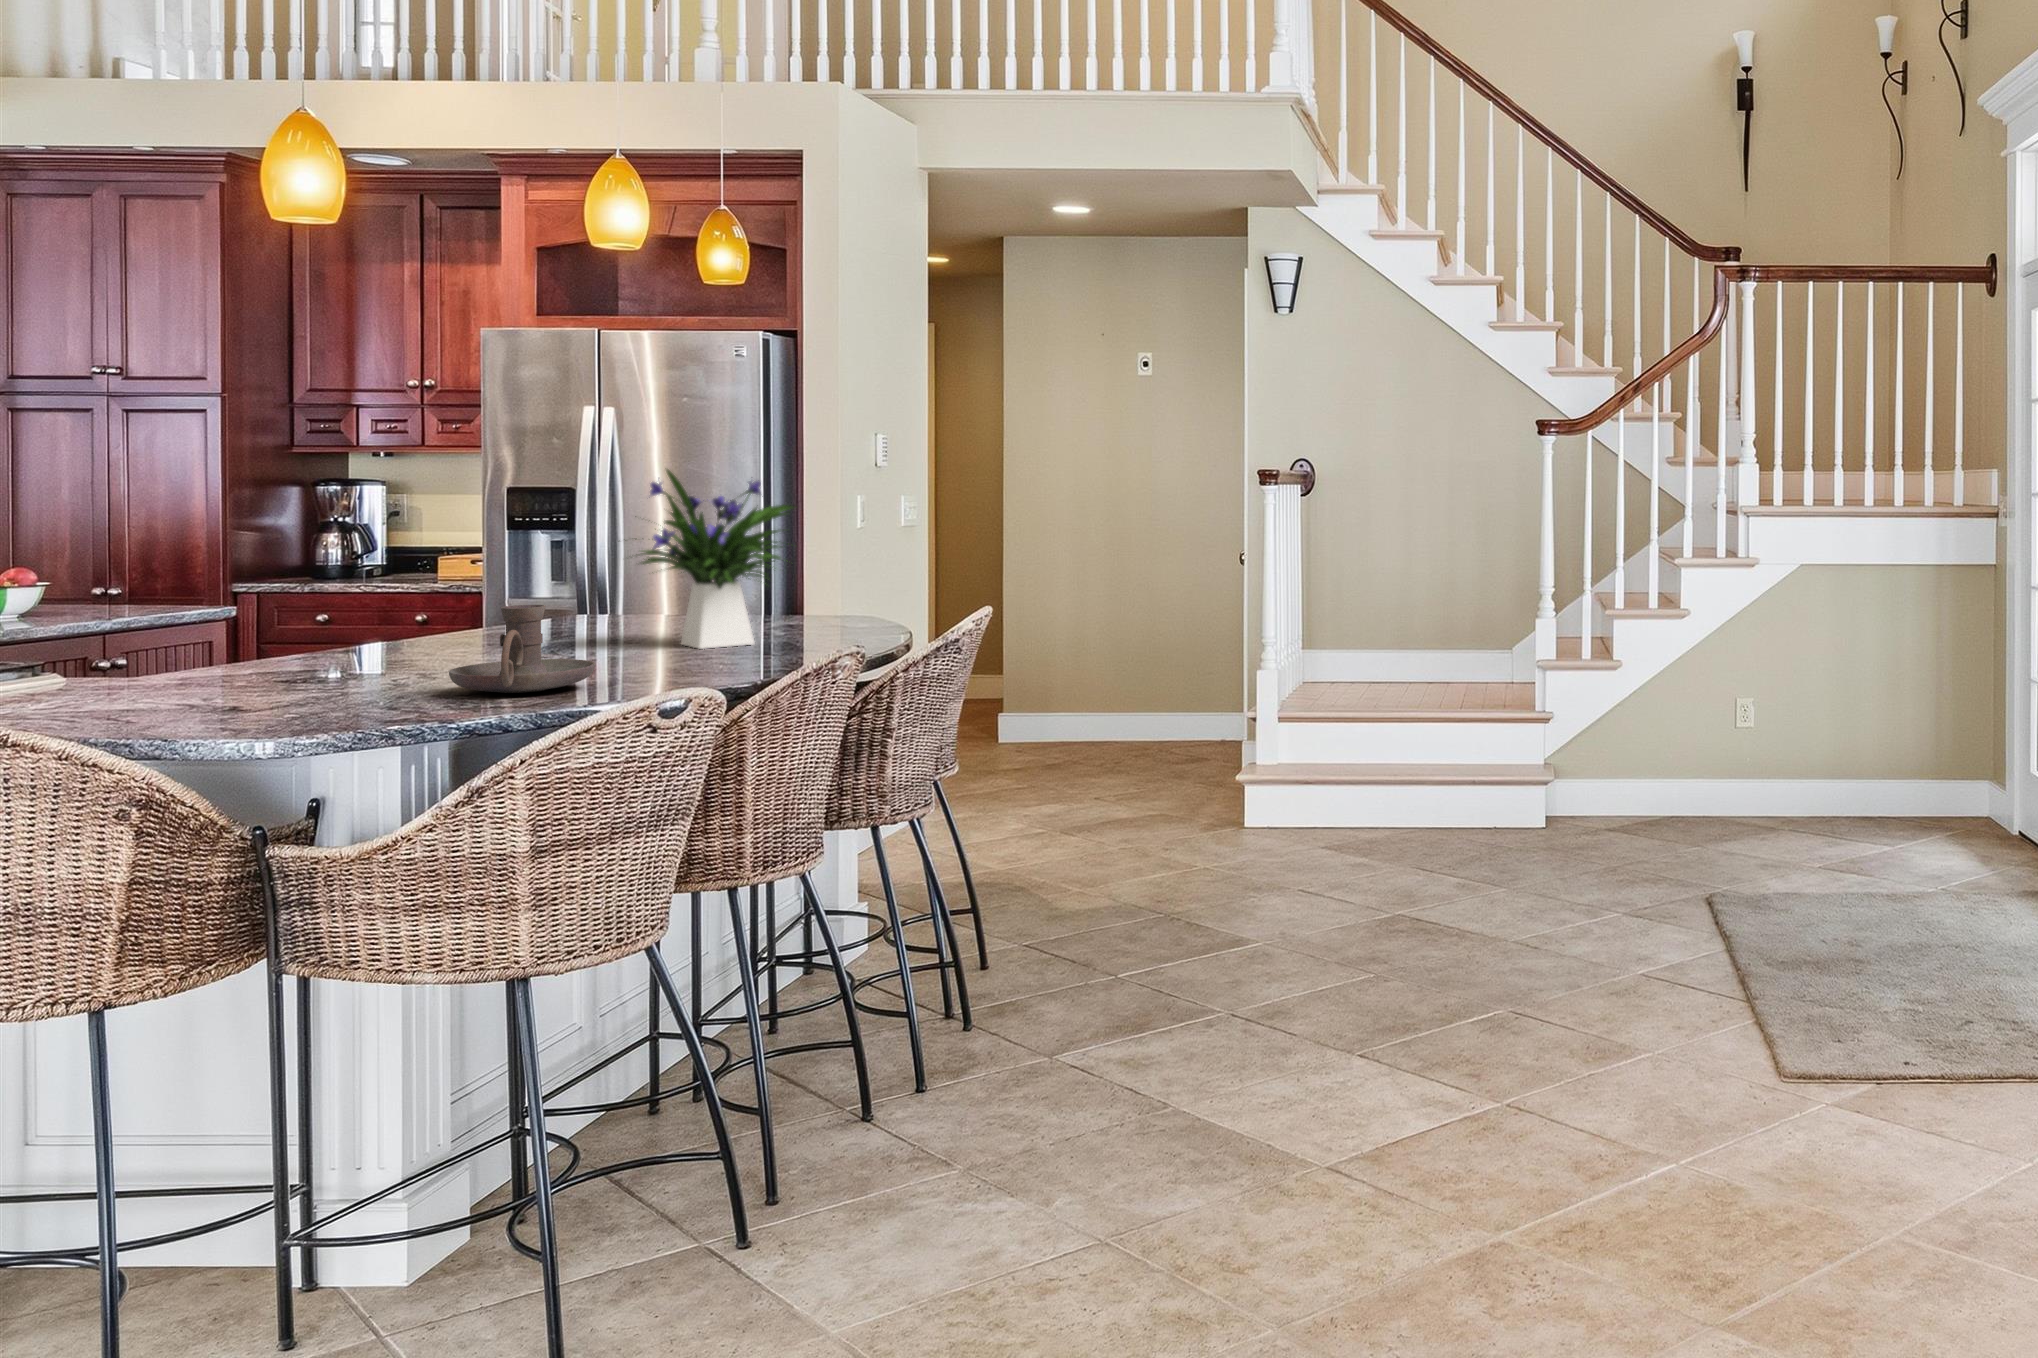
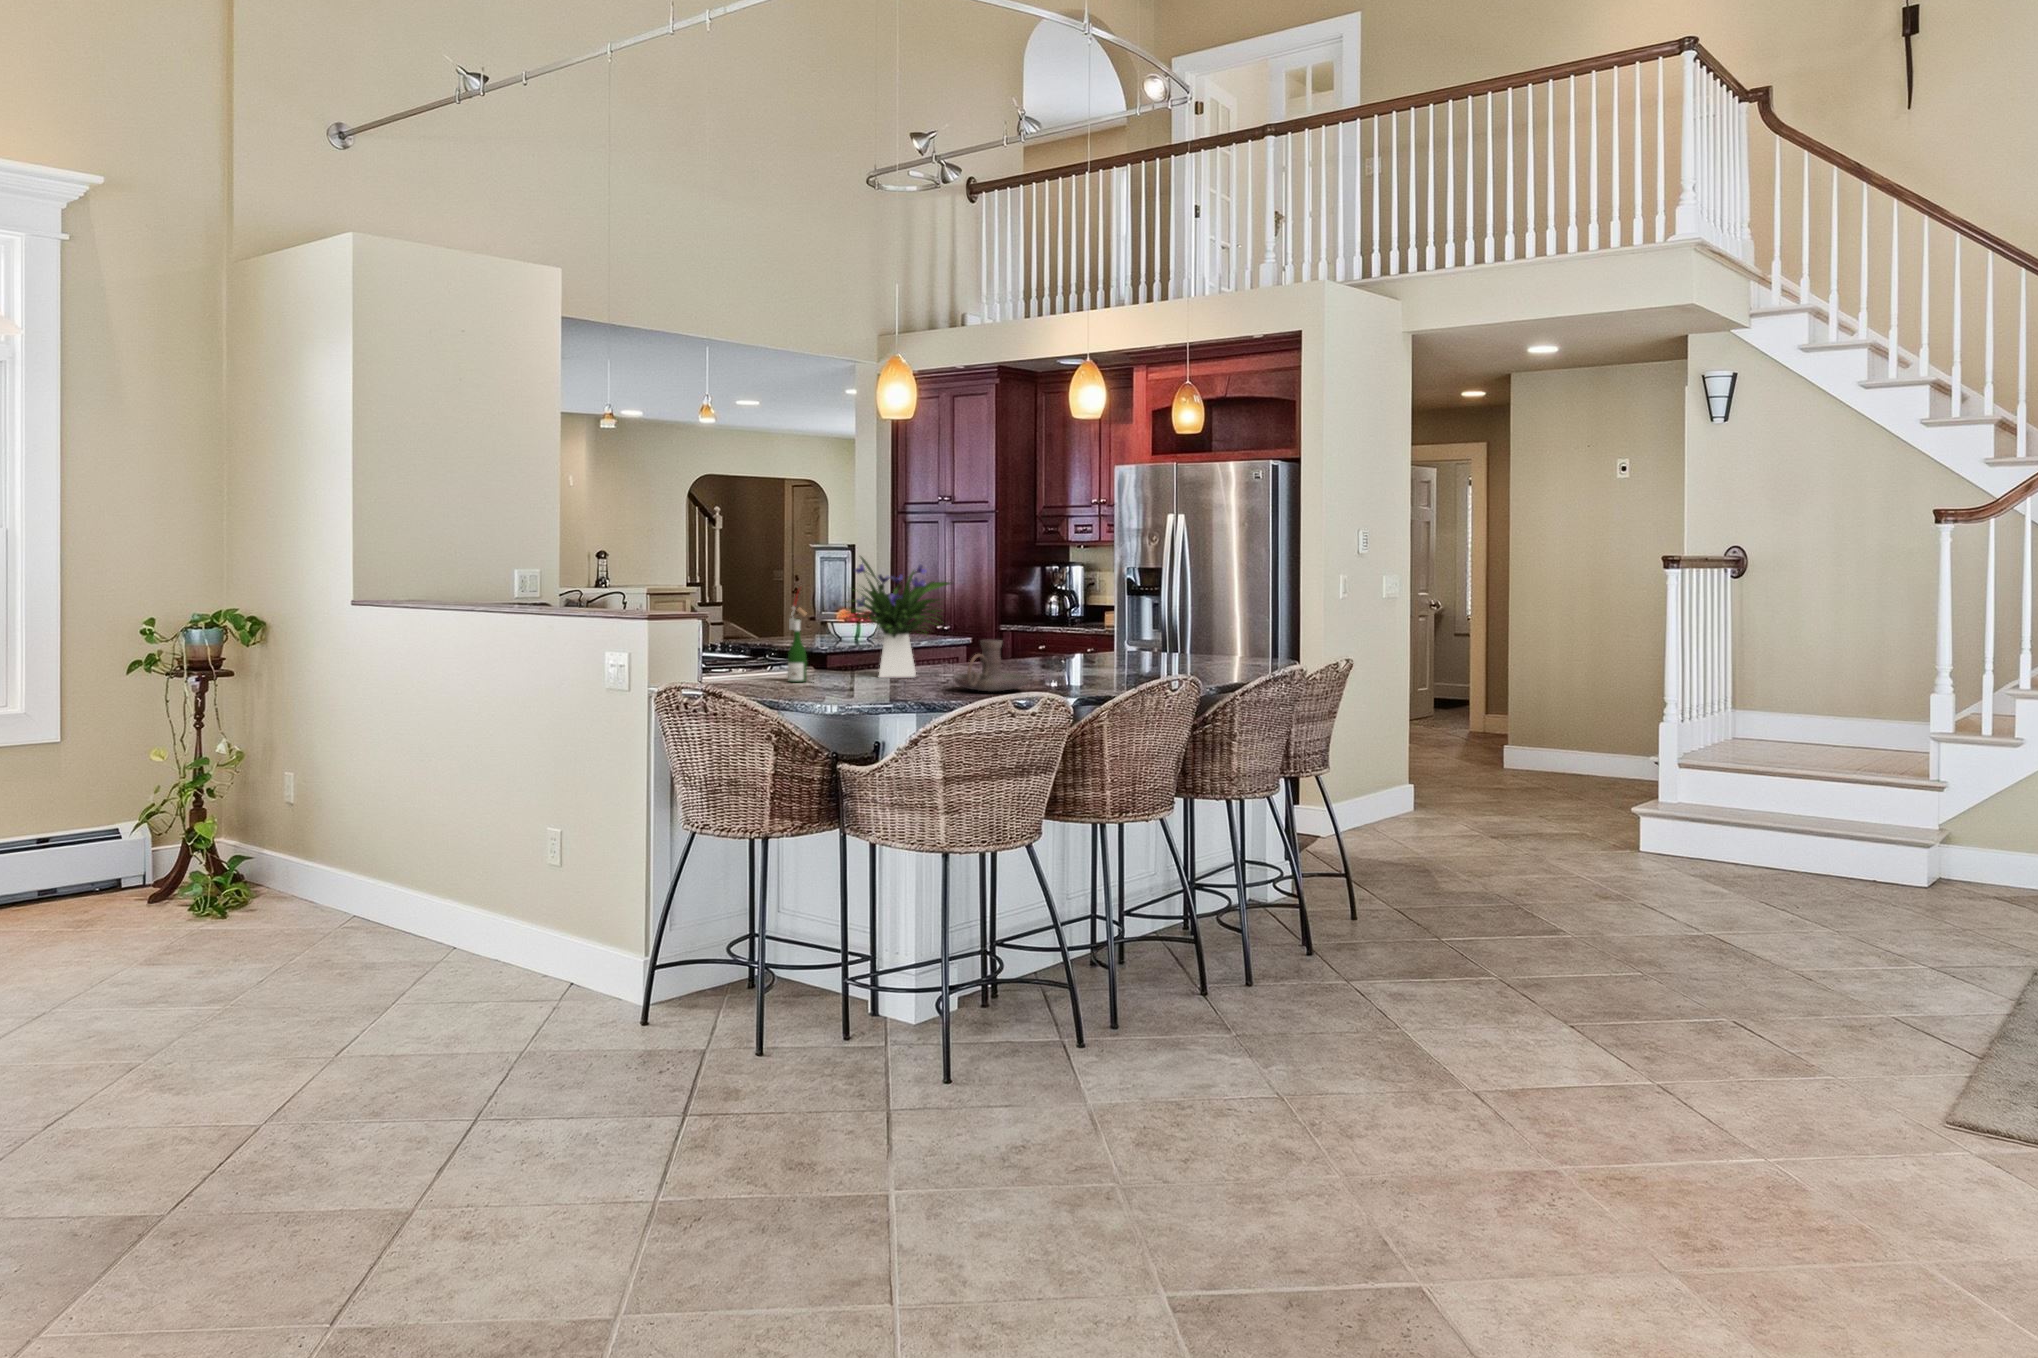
flower arrangement: present [642,469,793,649] -> present [849,557,951,678]
wine bottle: none [49,527,121,713] -> present [788,593,813,682]

